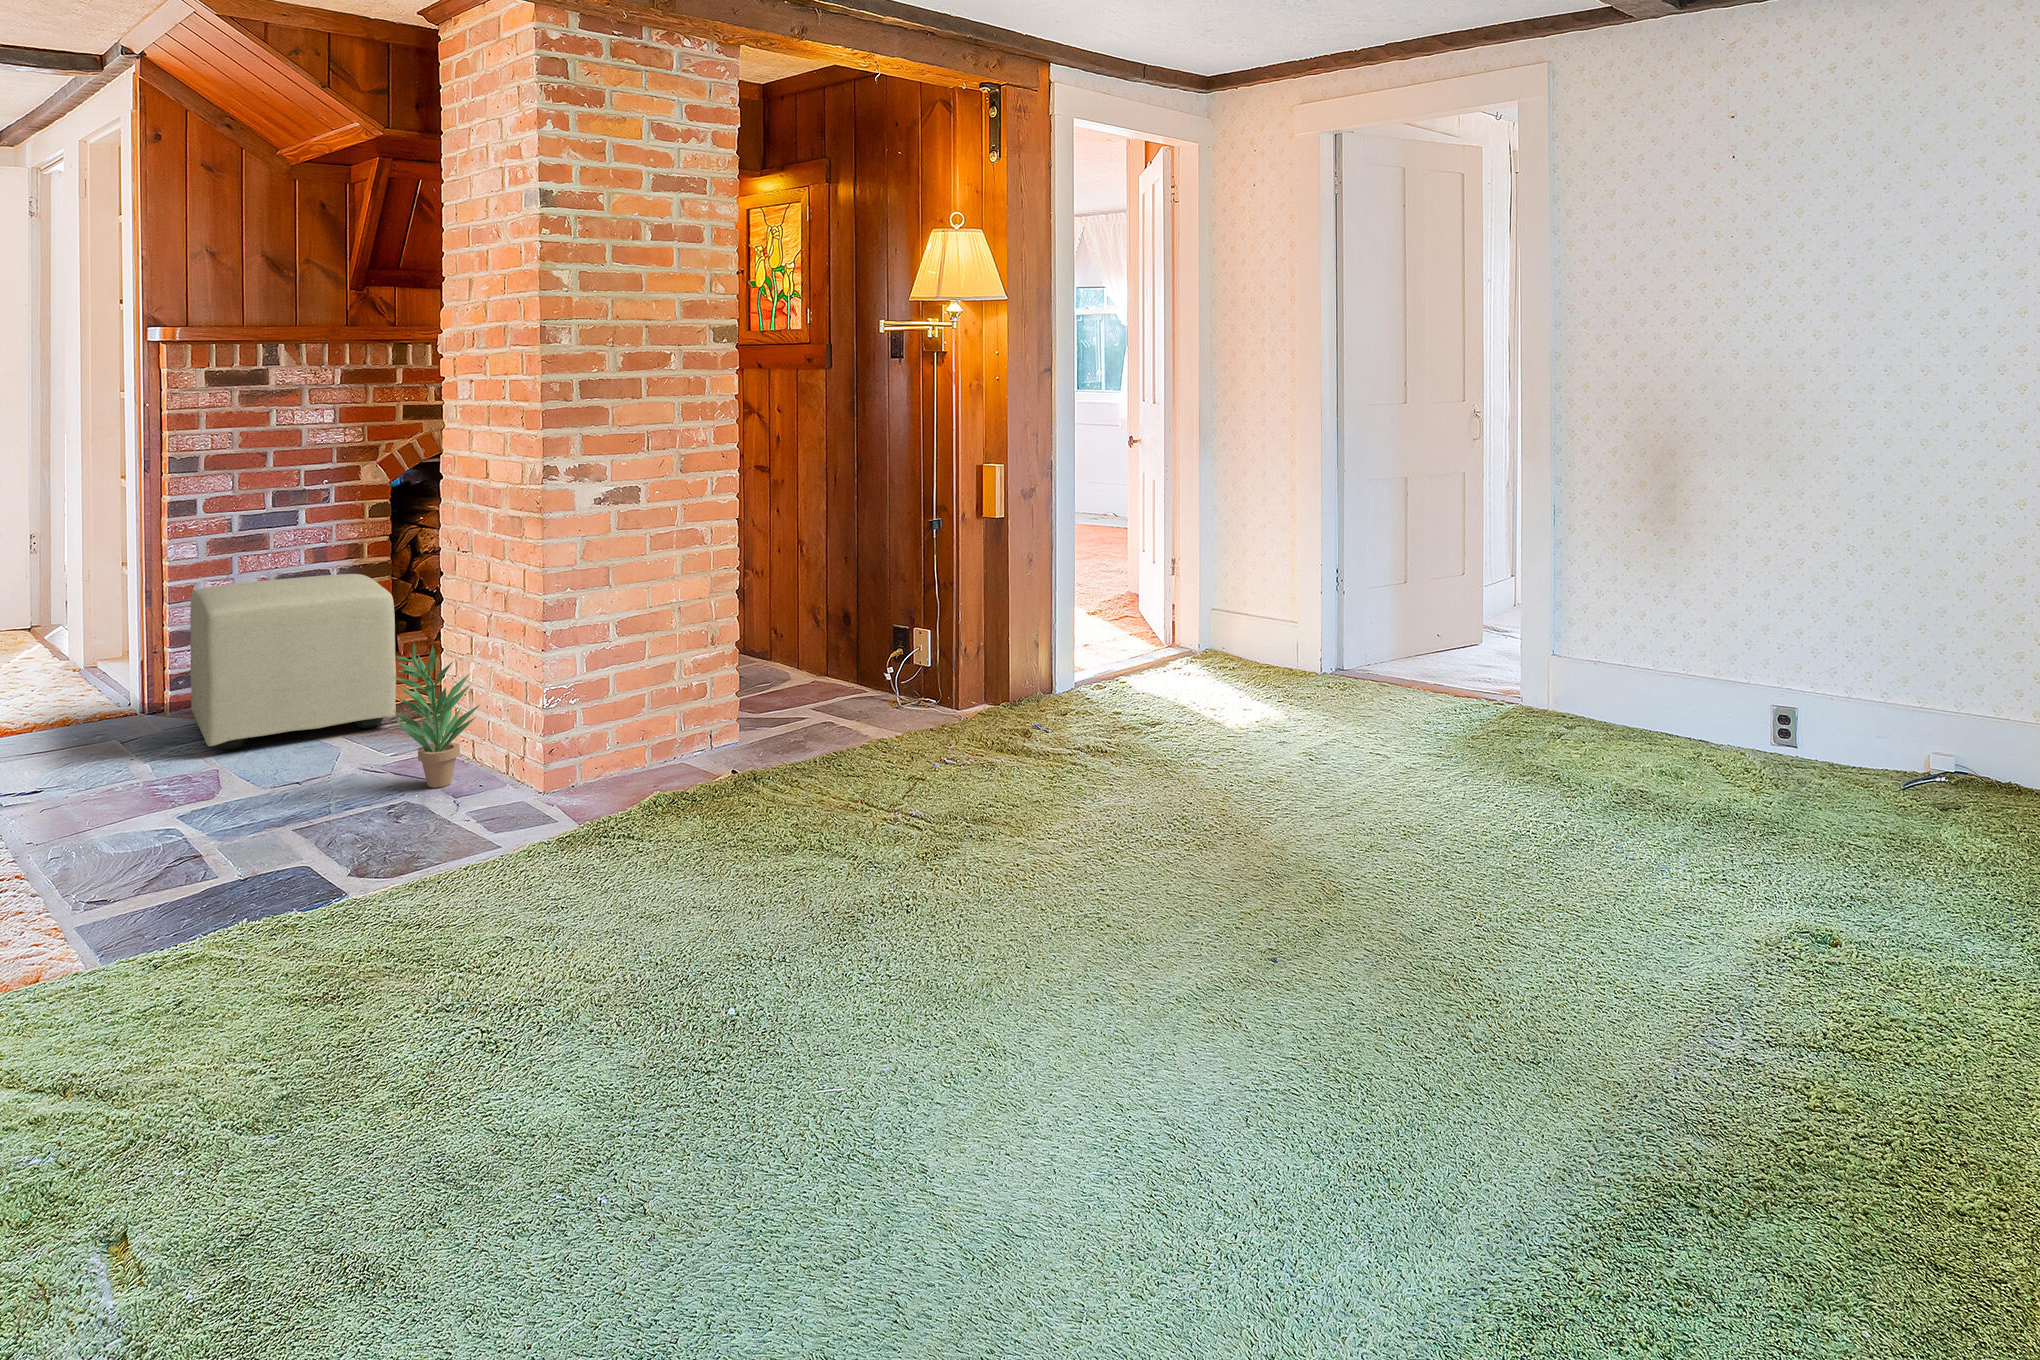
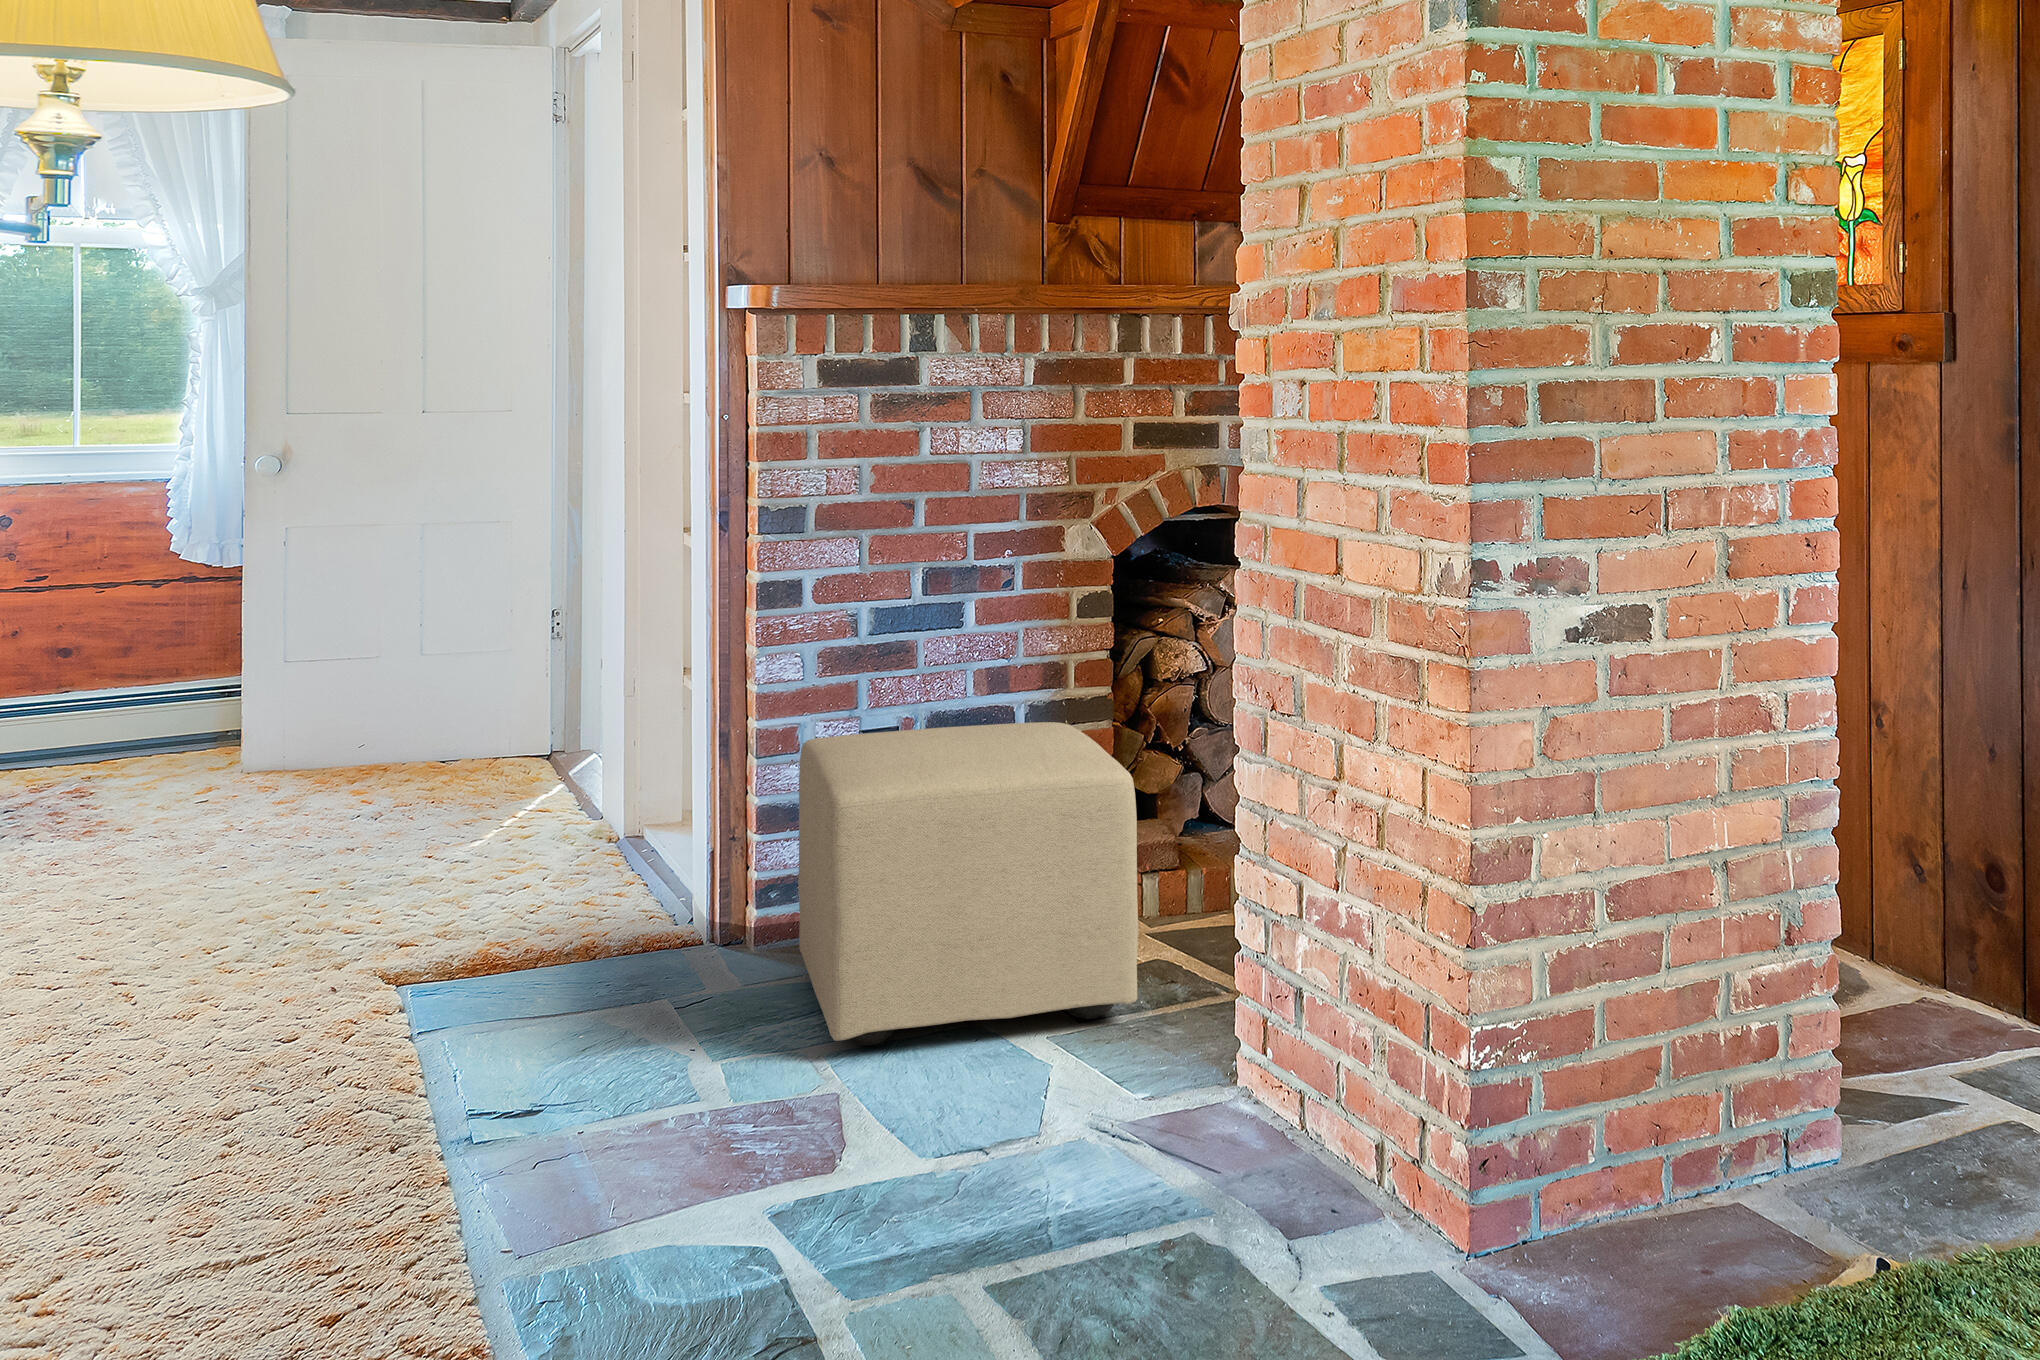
potted plant: present [393,642,480,788] -> none [1166,895,1331,1194]

